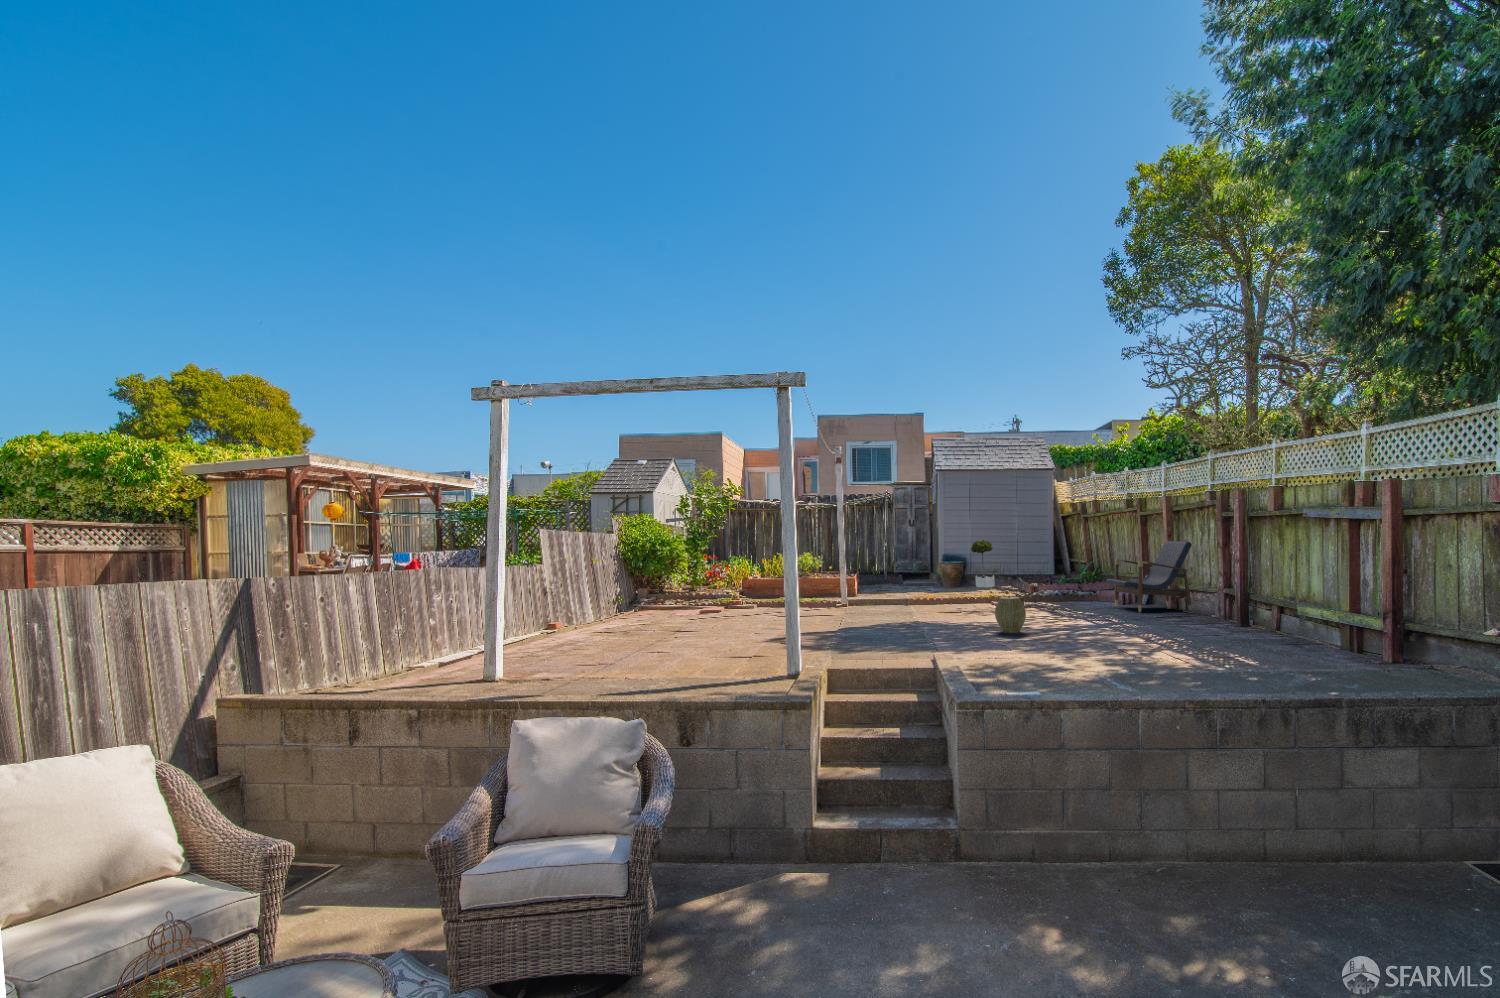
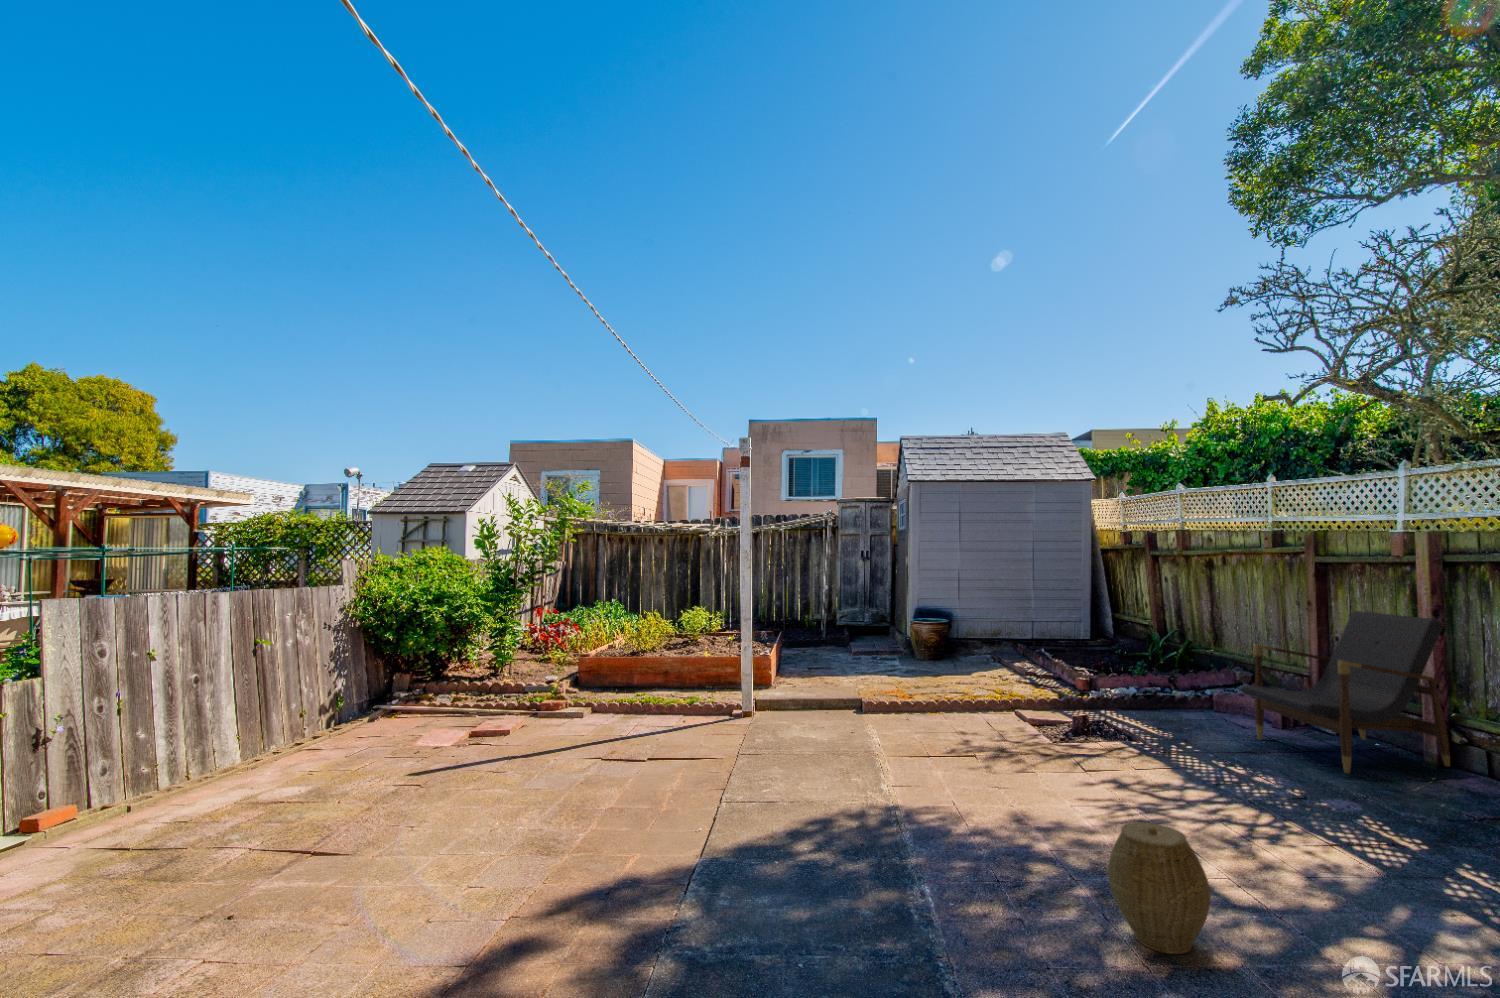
potted tree: present [971,540,995,588] -> none [950,583,985,655]

